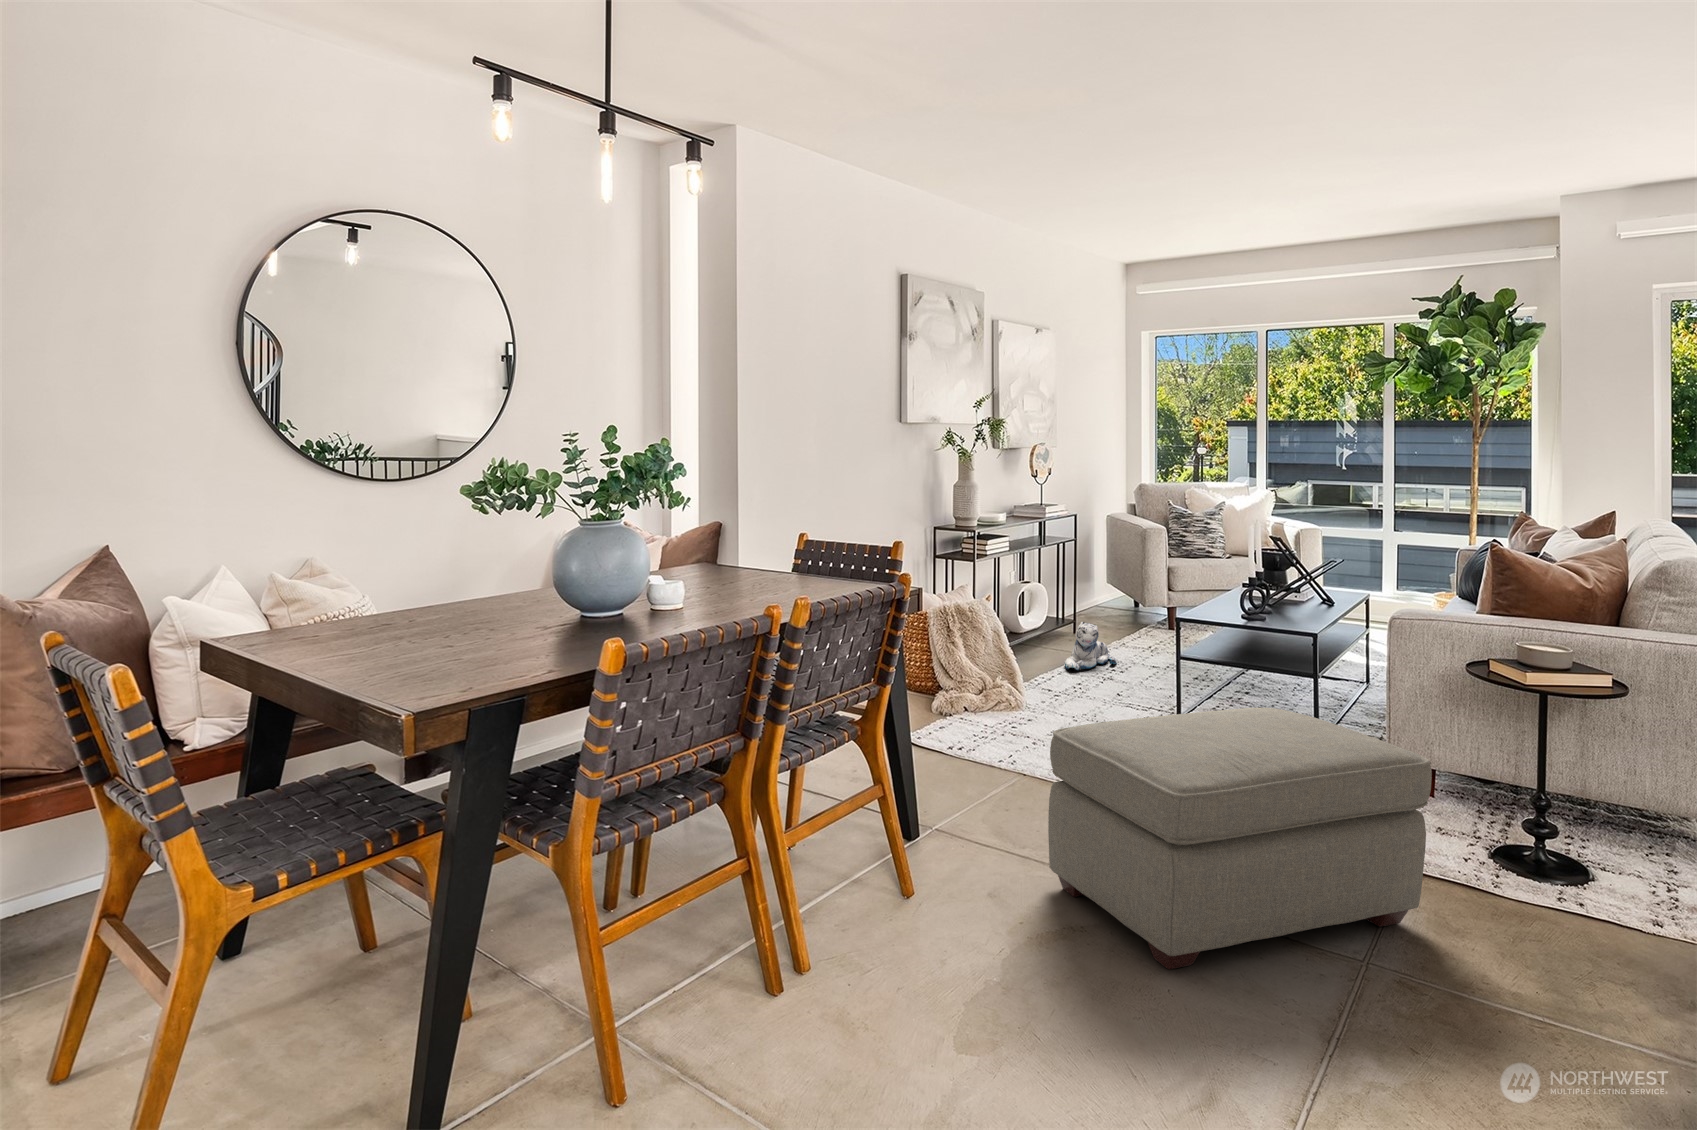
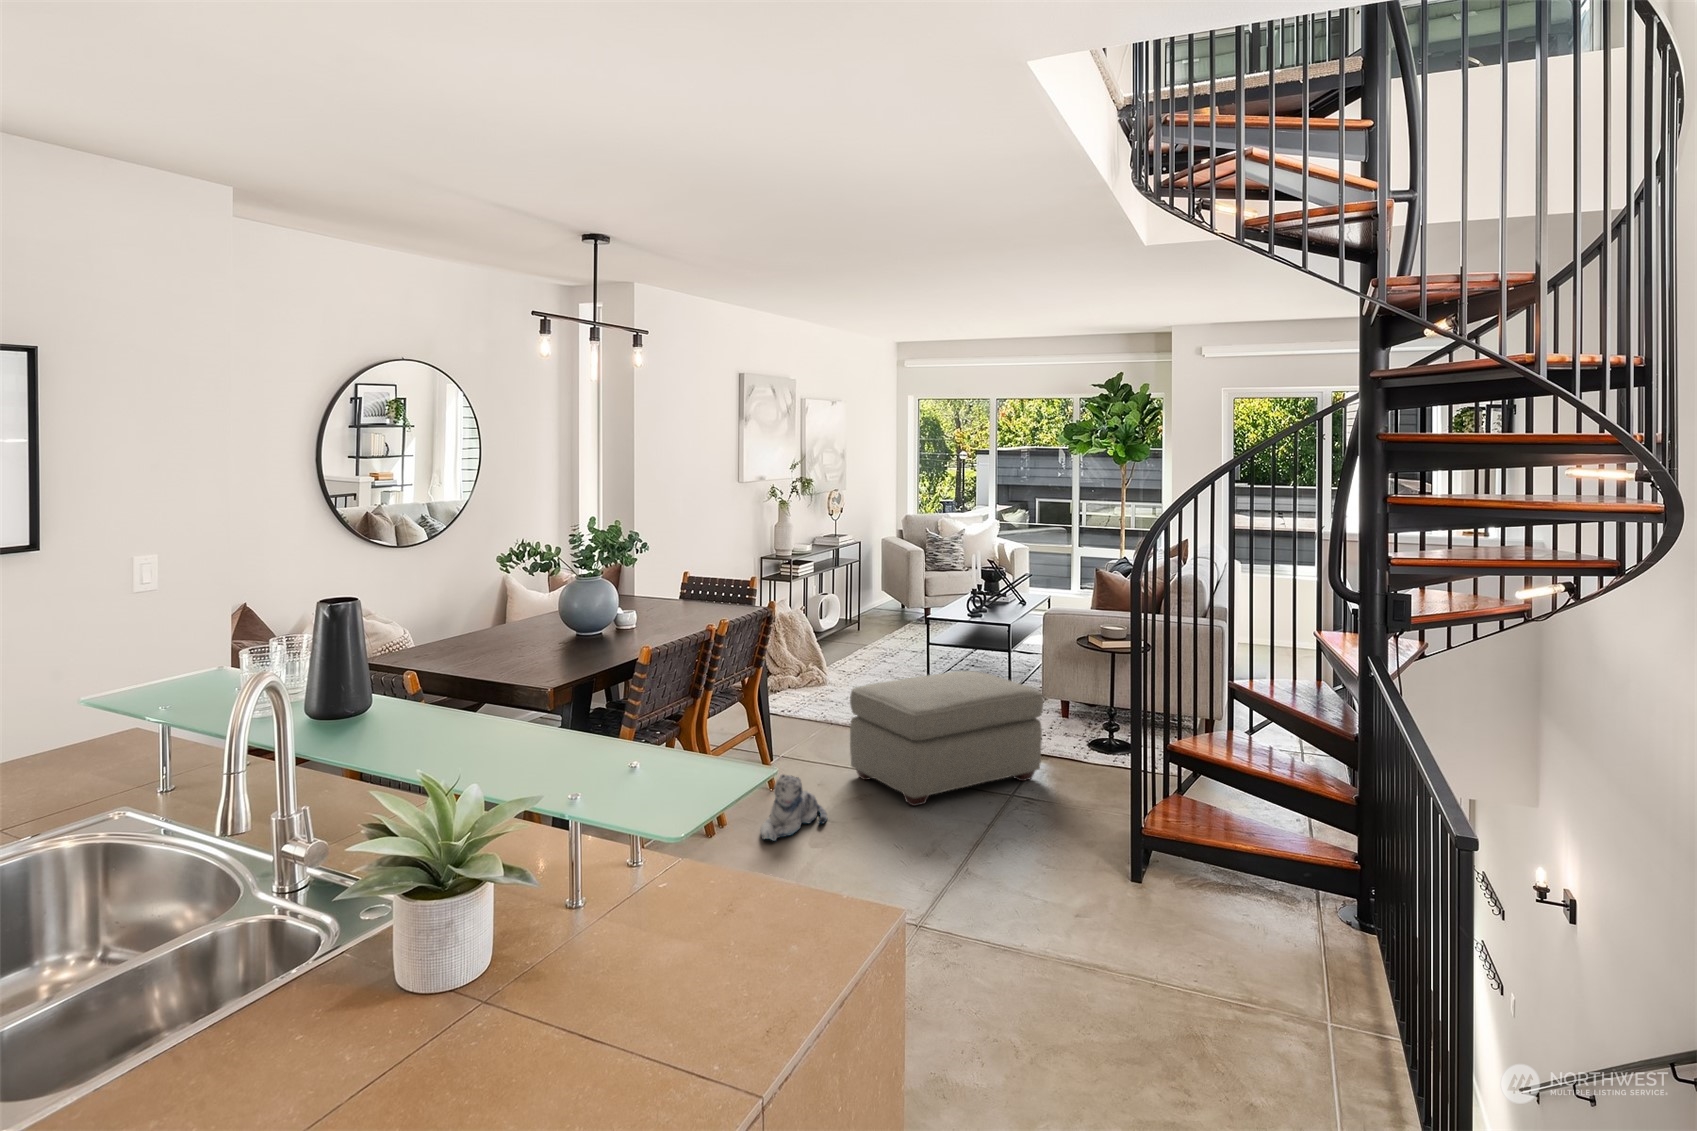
plush toy: present [1065,622,1117,670] -> present [761,775,827,841]

